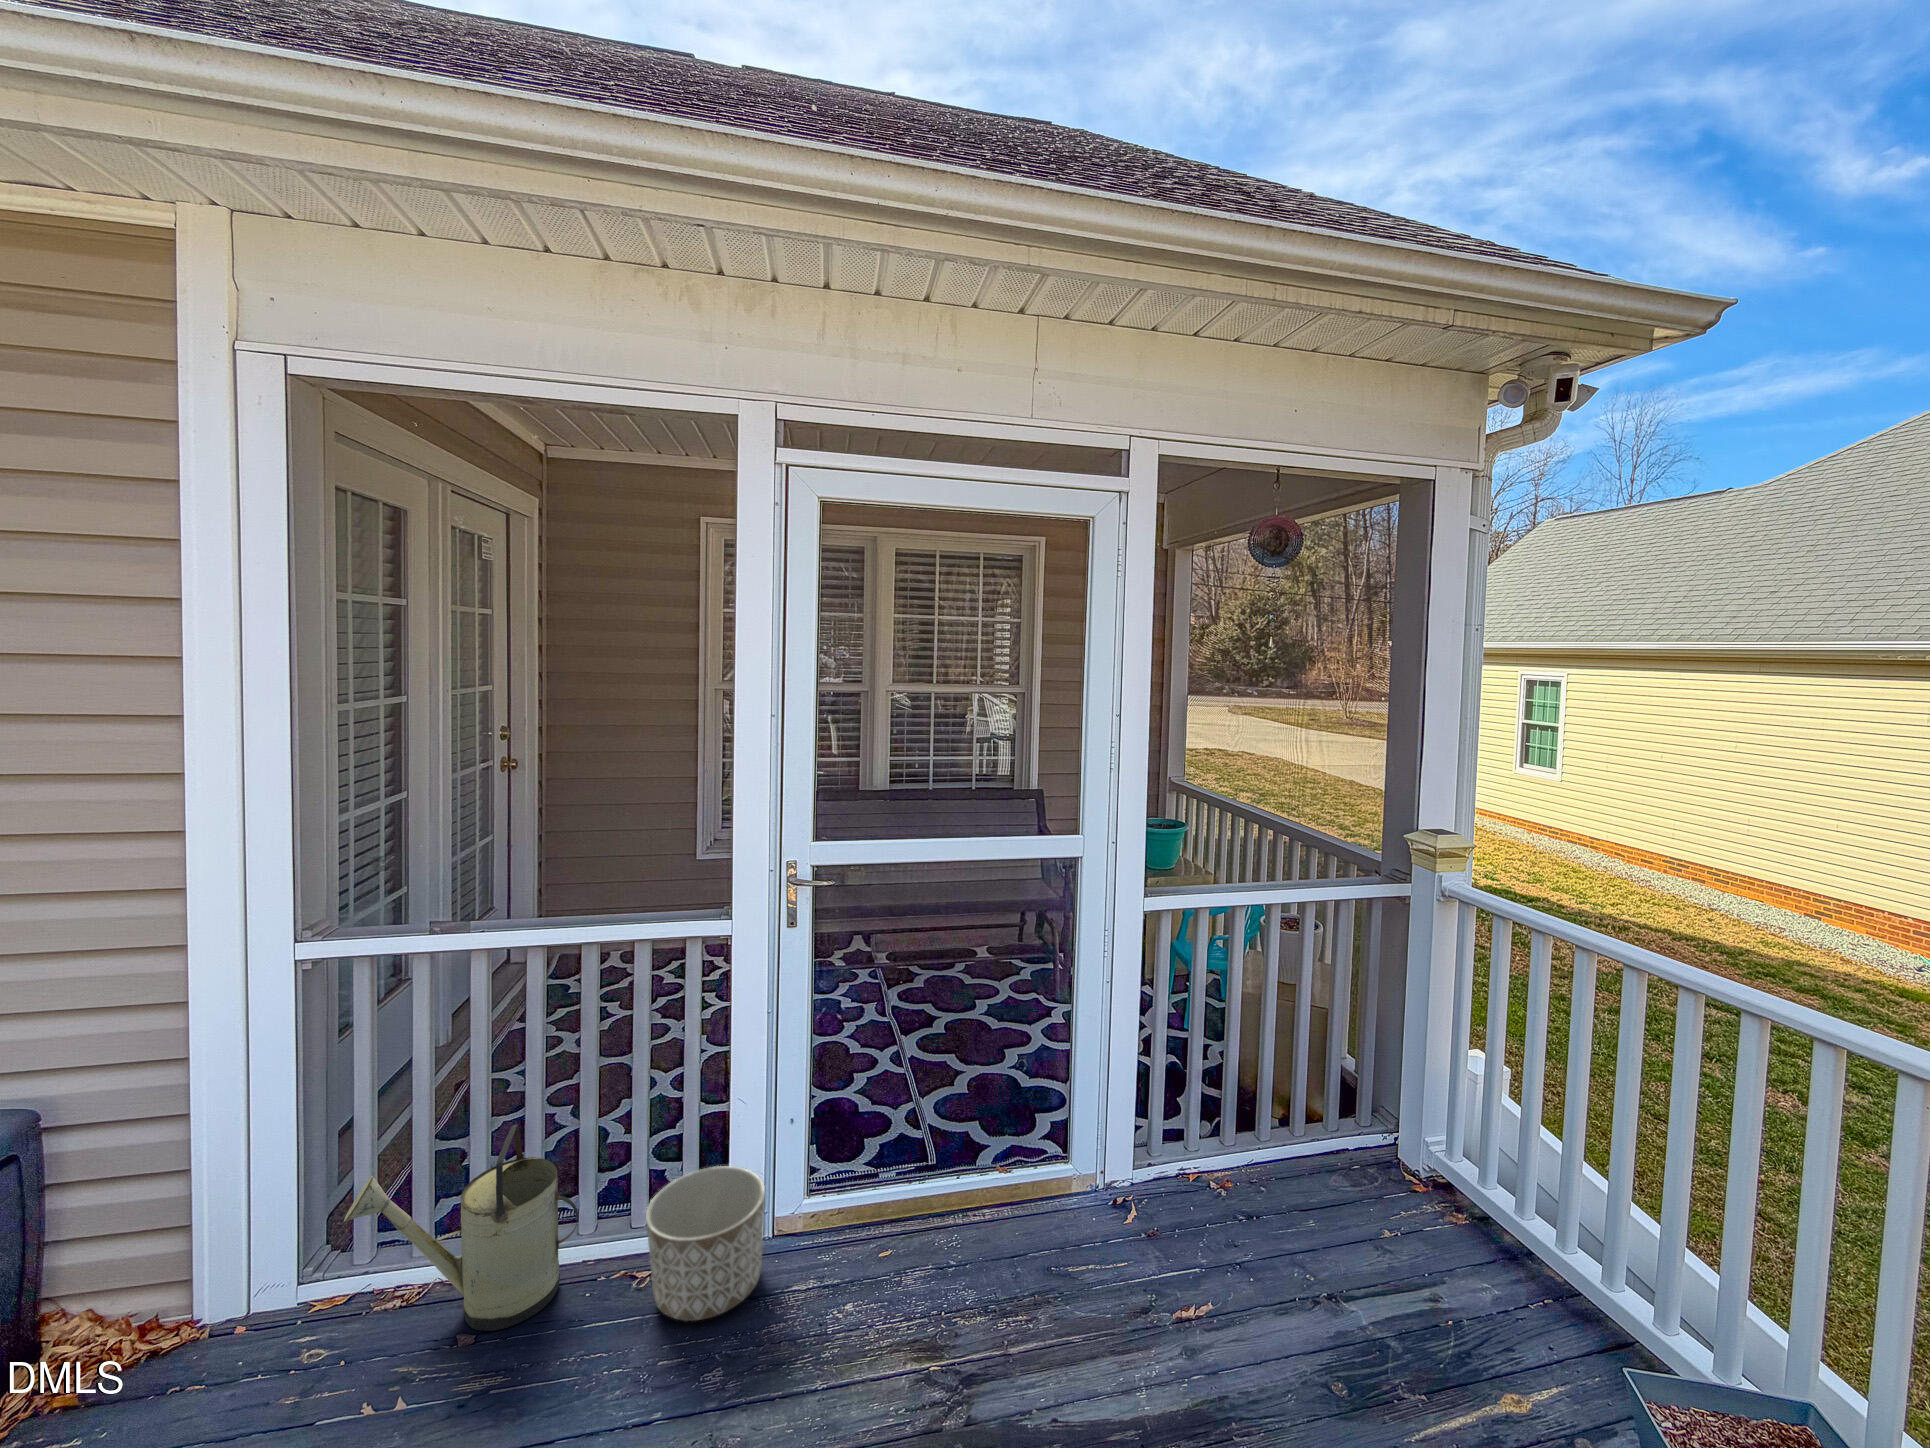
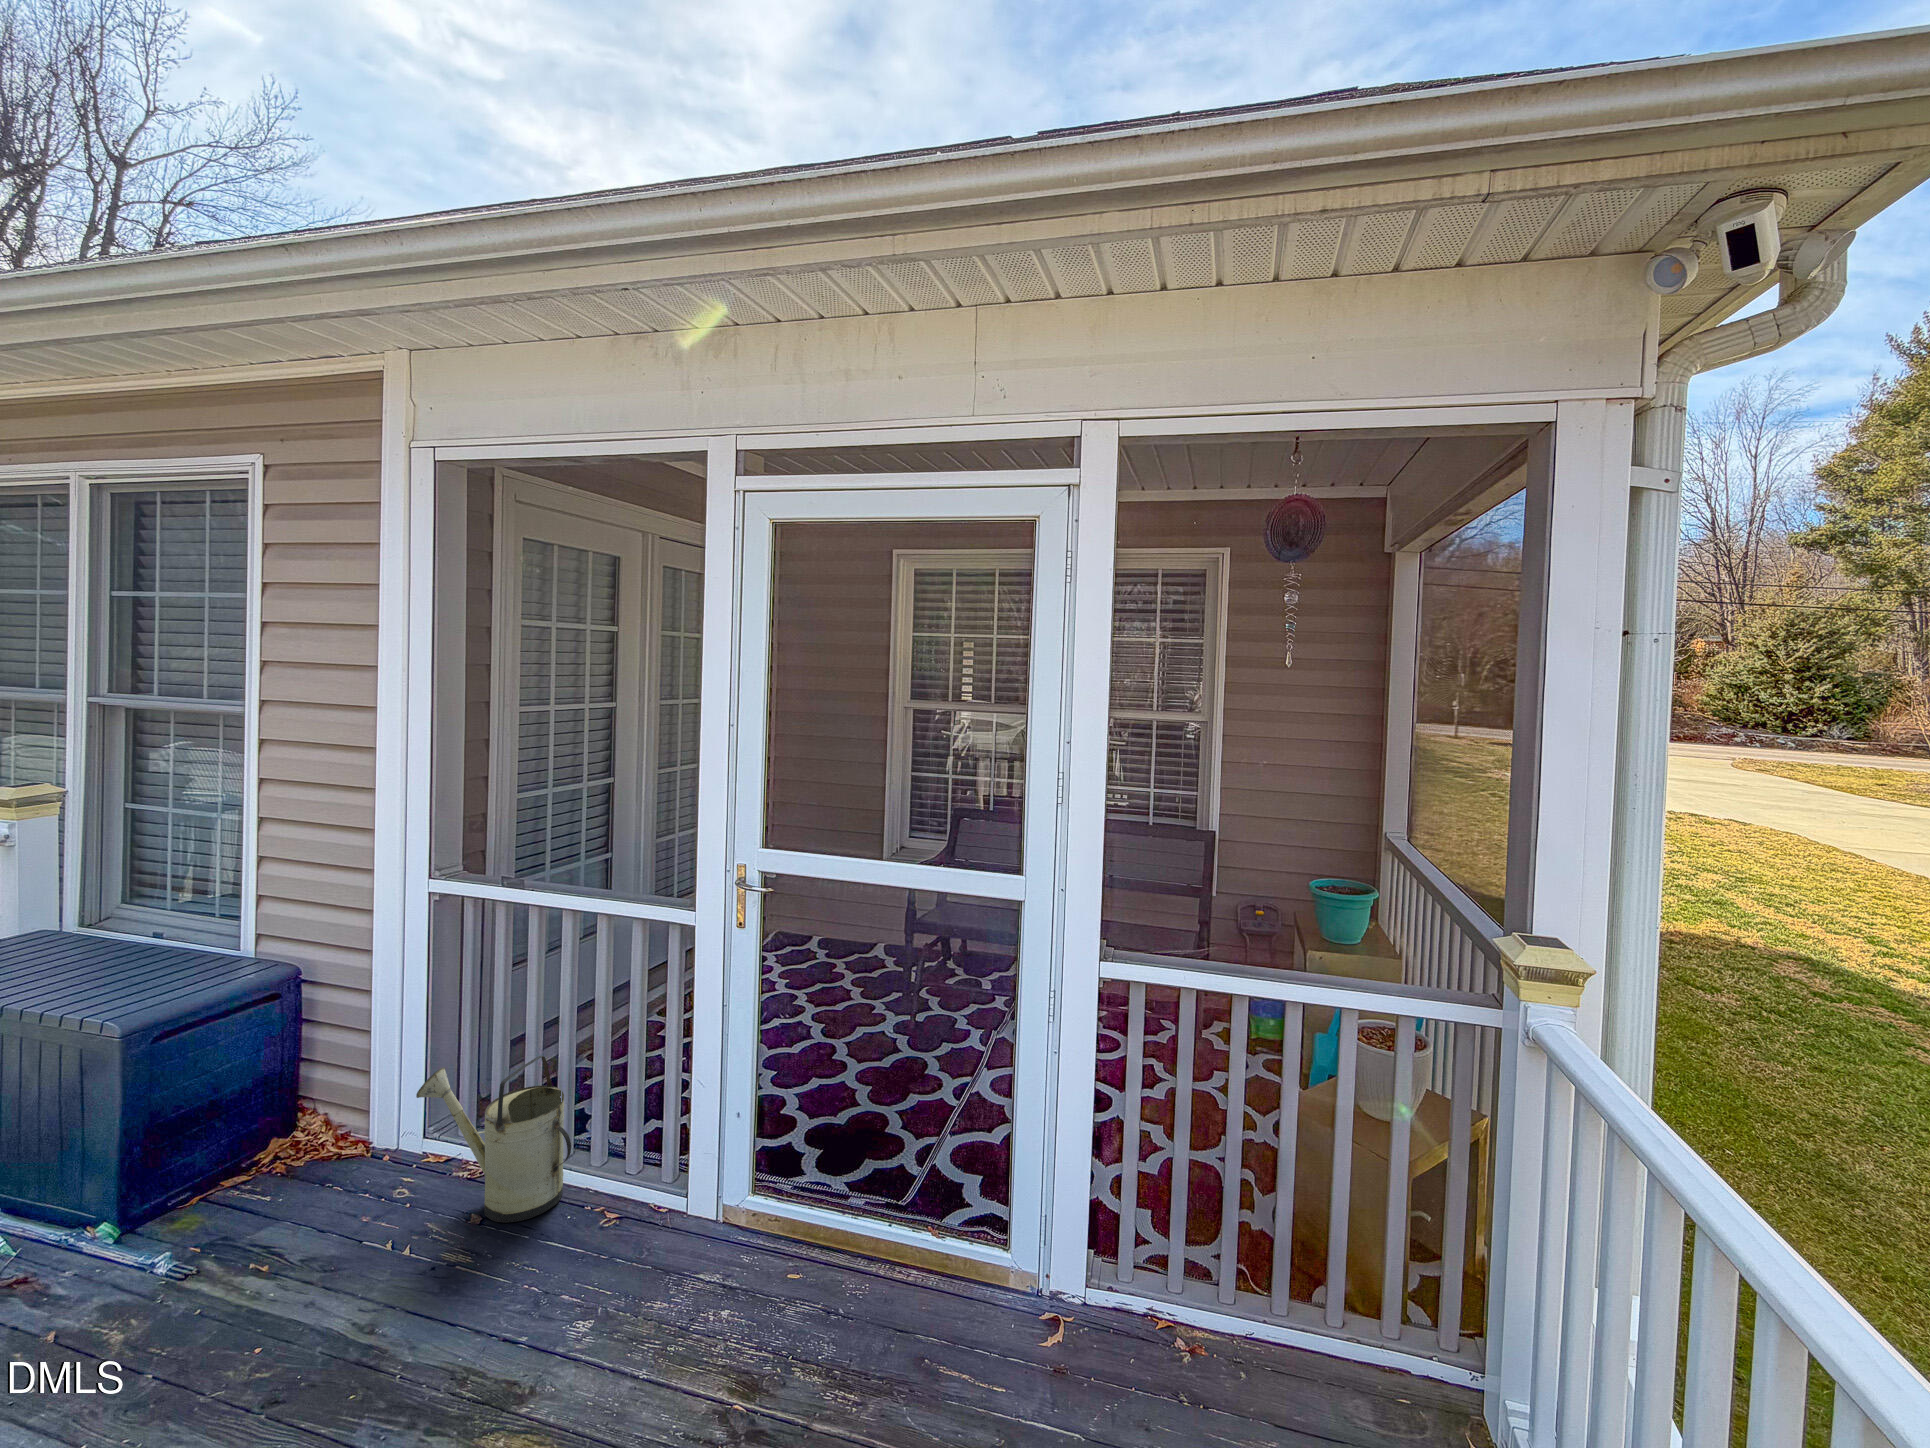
planter: present [646,1166,765,1321] -> none [585,1139,698,1274]

